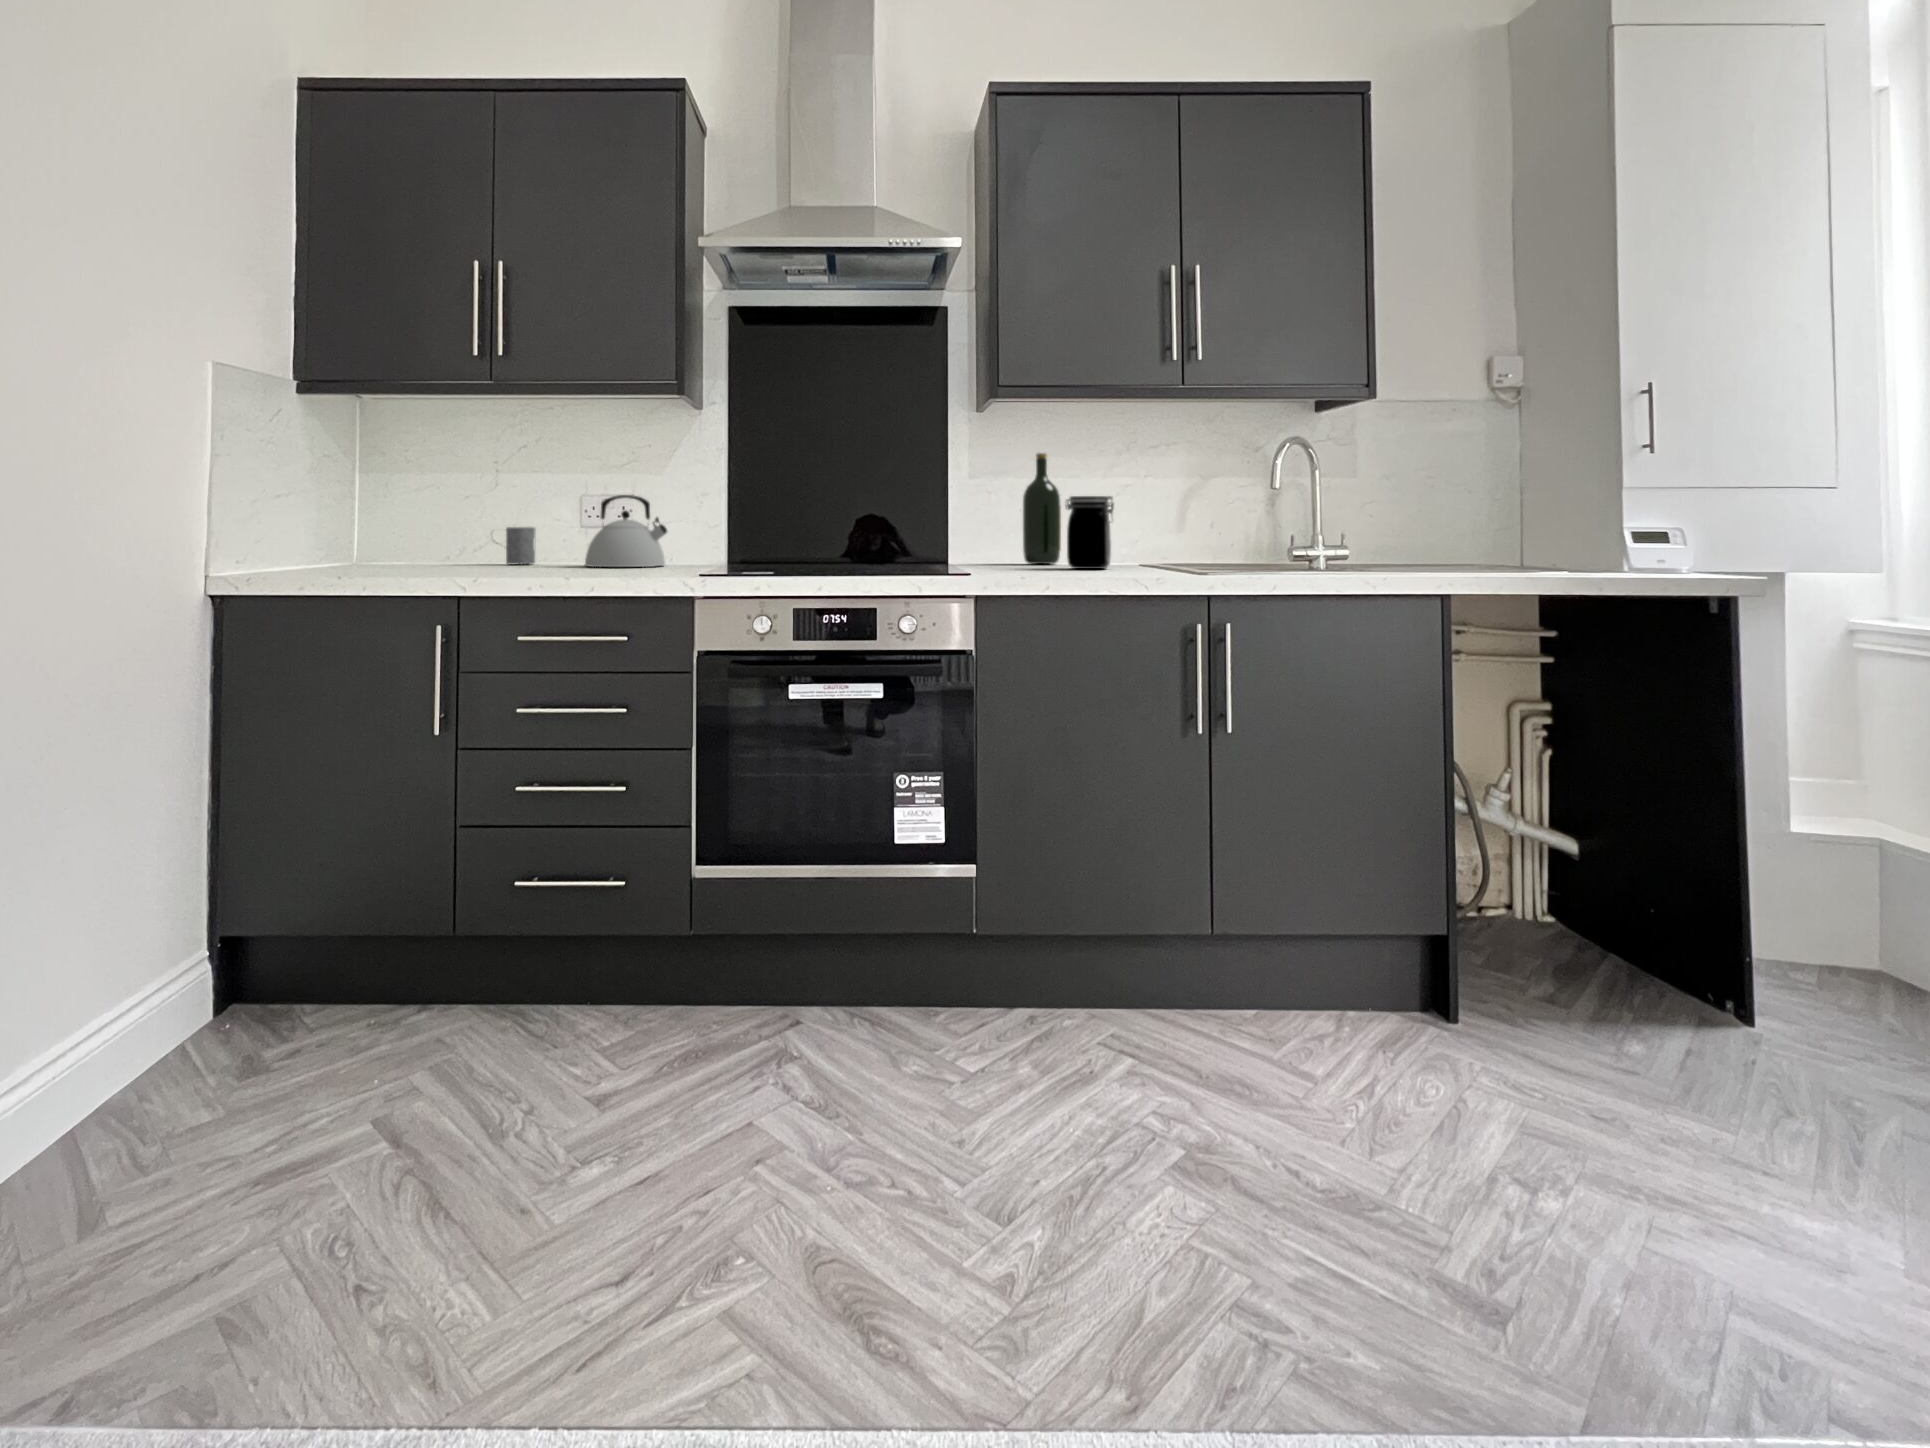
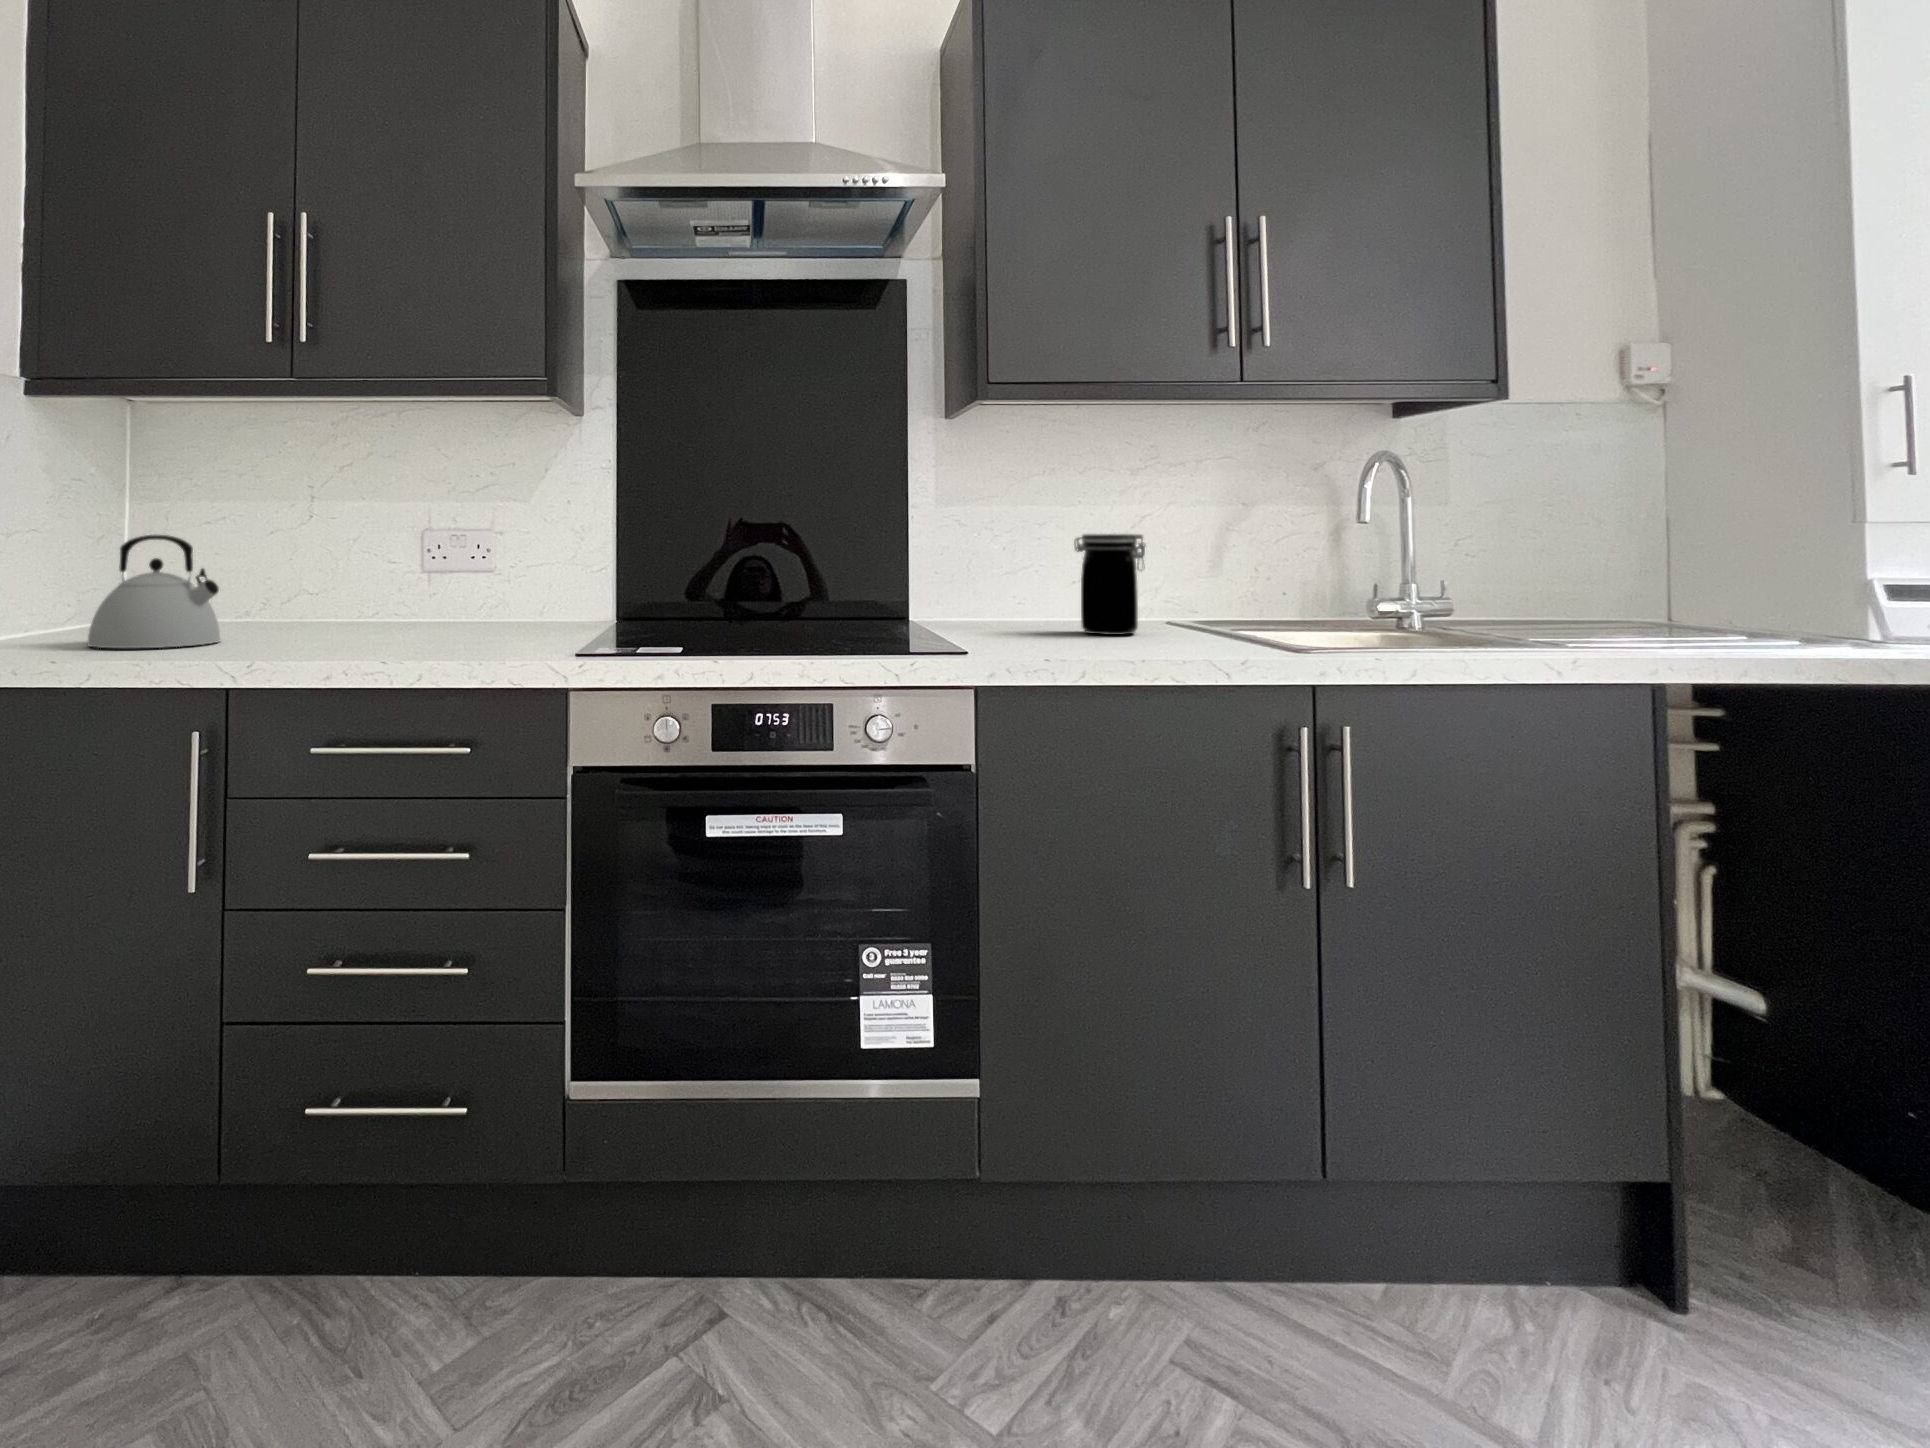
wine bottle: present [1023,453,1061,564] -> none [1007,474,1058,622]
kettle: present [585,495,668,567] -> present [87,535,220,648]
mug: present [492,527,536,565] -> none [300,573,361,624]

